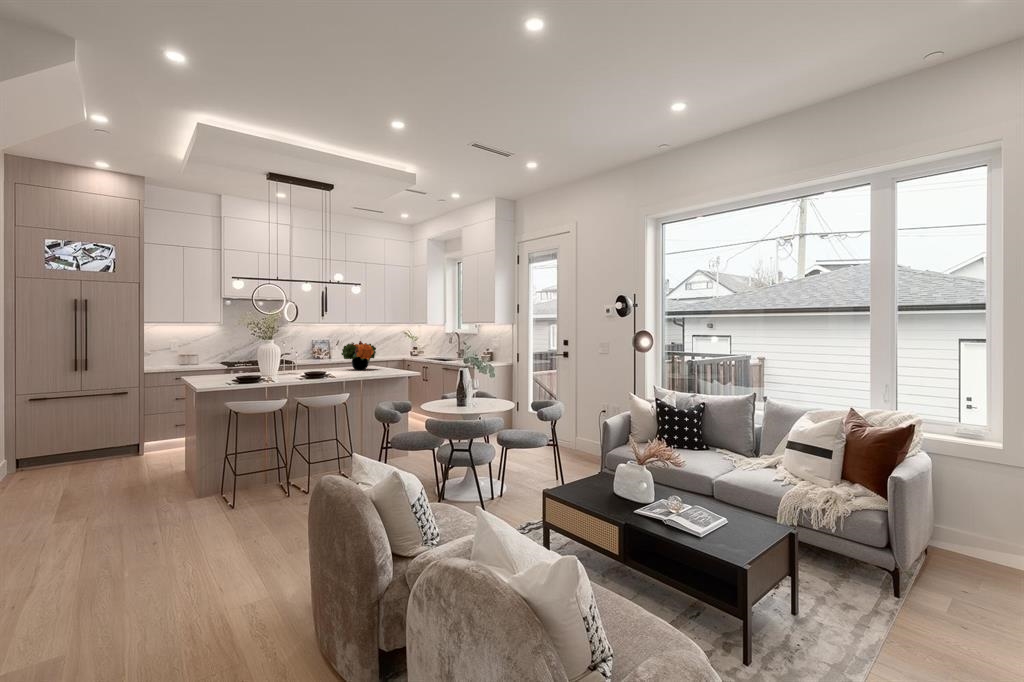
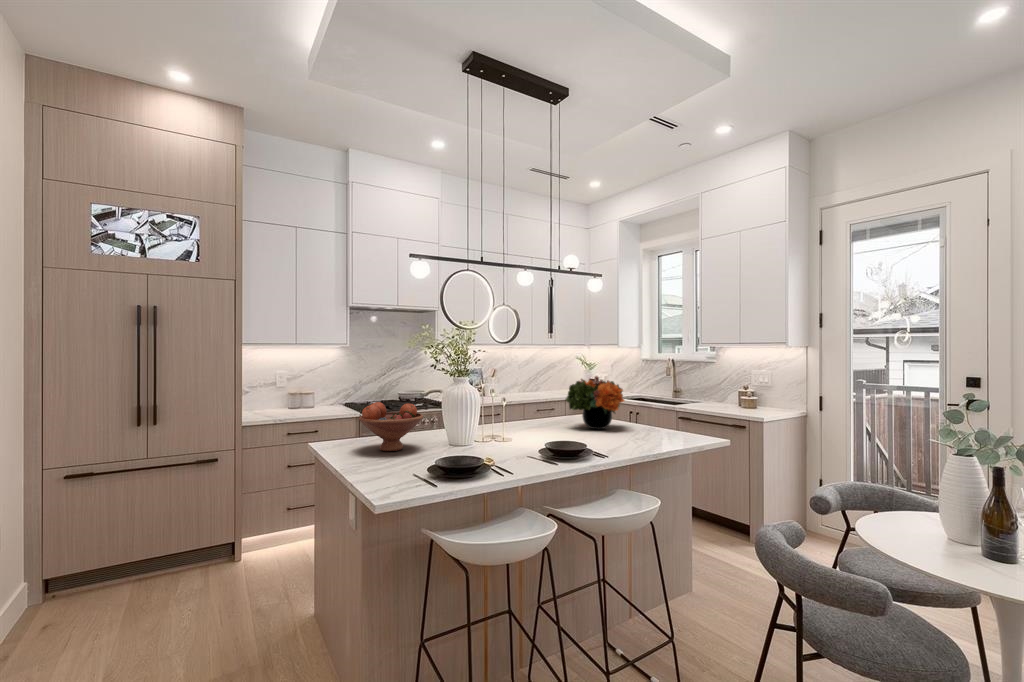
fruit bowl: none [208,351,245,375] -> present [359,402,423,451]

